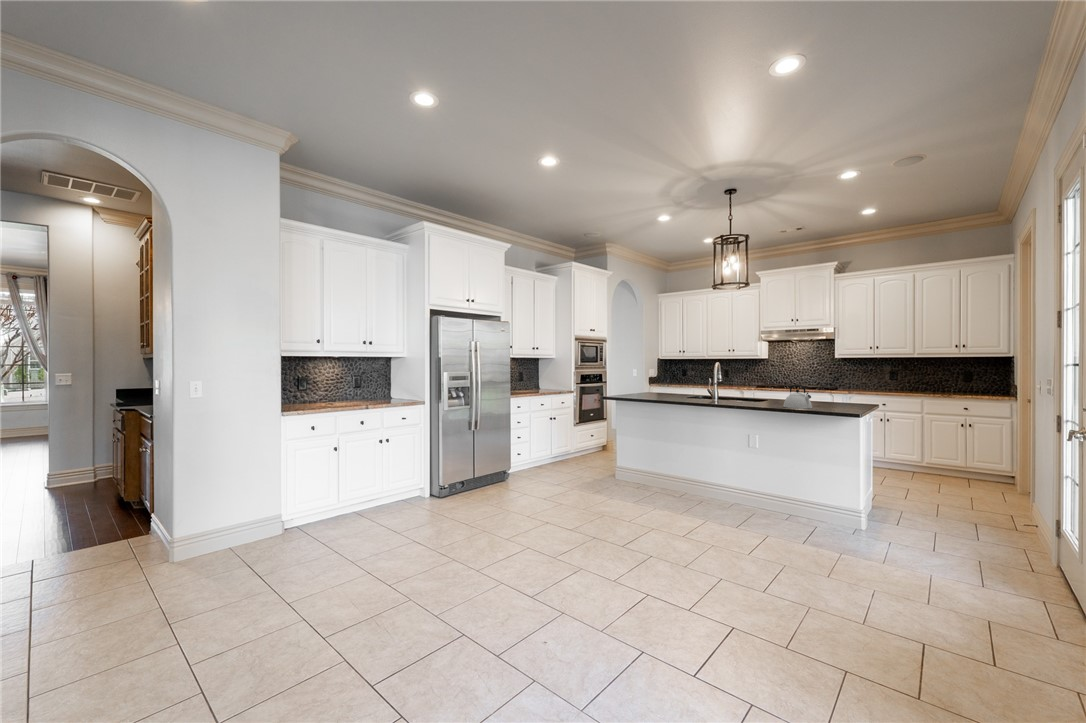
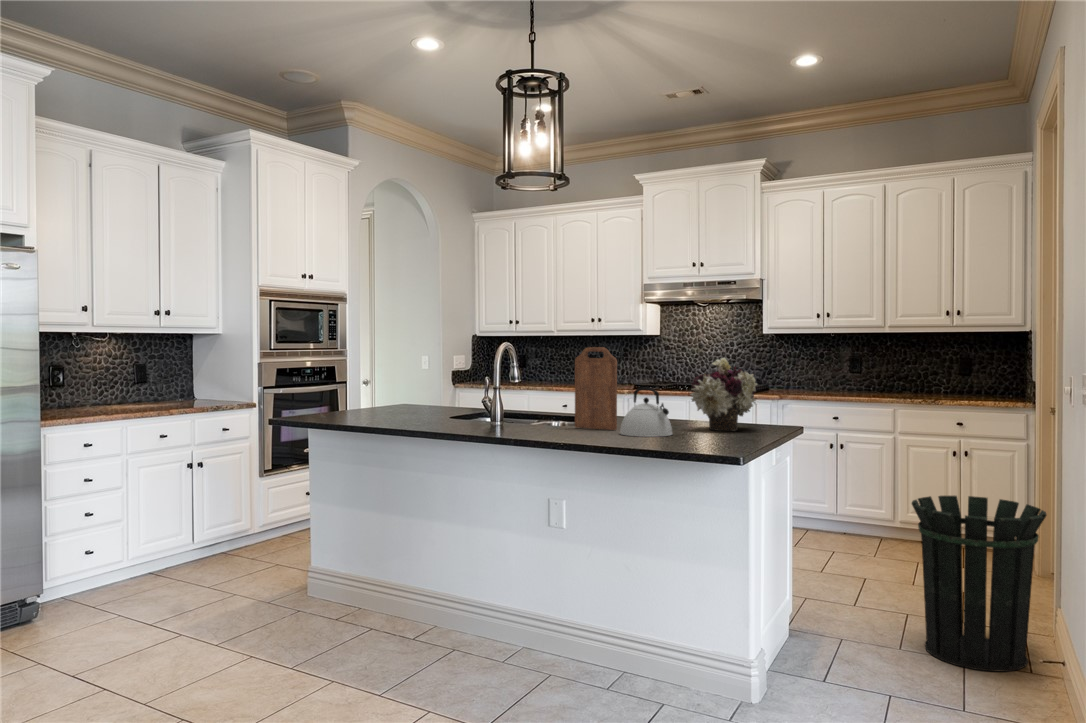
cutting board: none [754,365,779,406] -> present [575,347,617,430]
flower arrangement: none [817,371,855,407] -> present [690,358,757,431]
waste bin: none [947,444,1033,536] -> present [912,496,1047,672]

